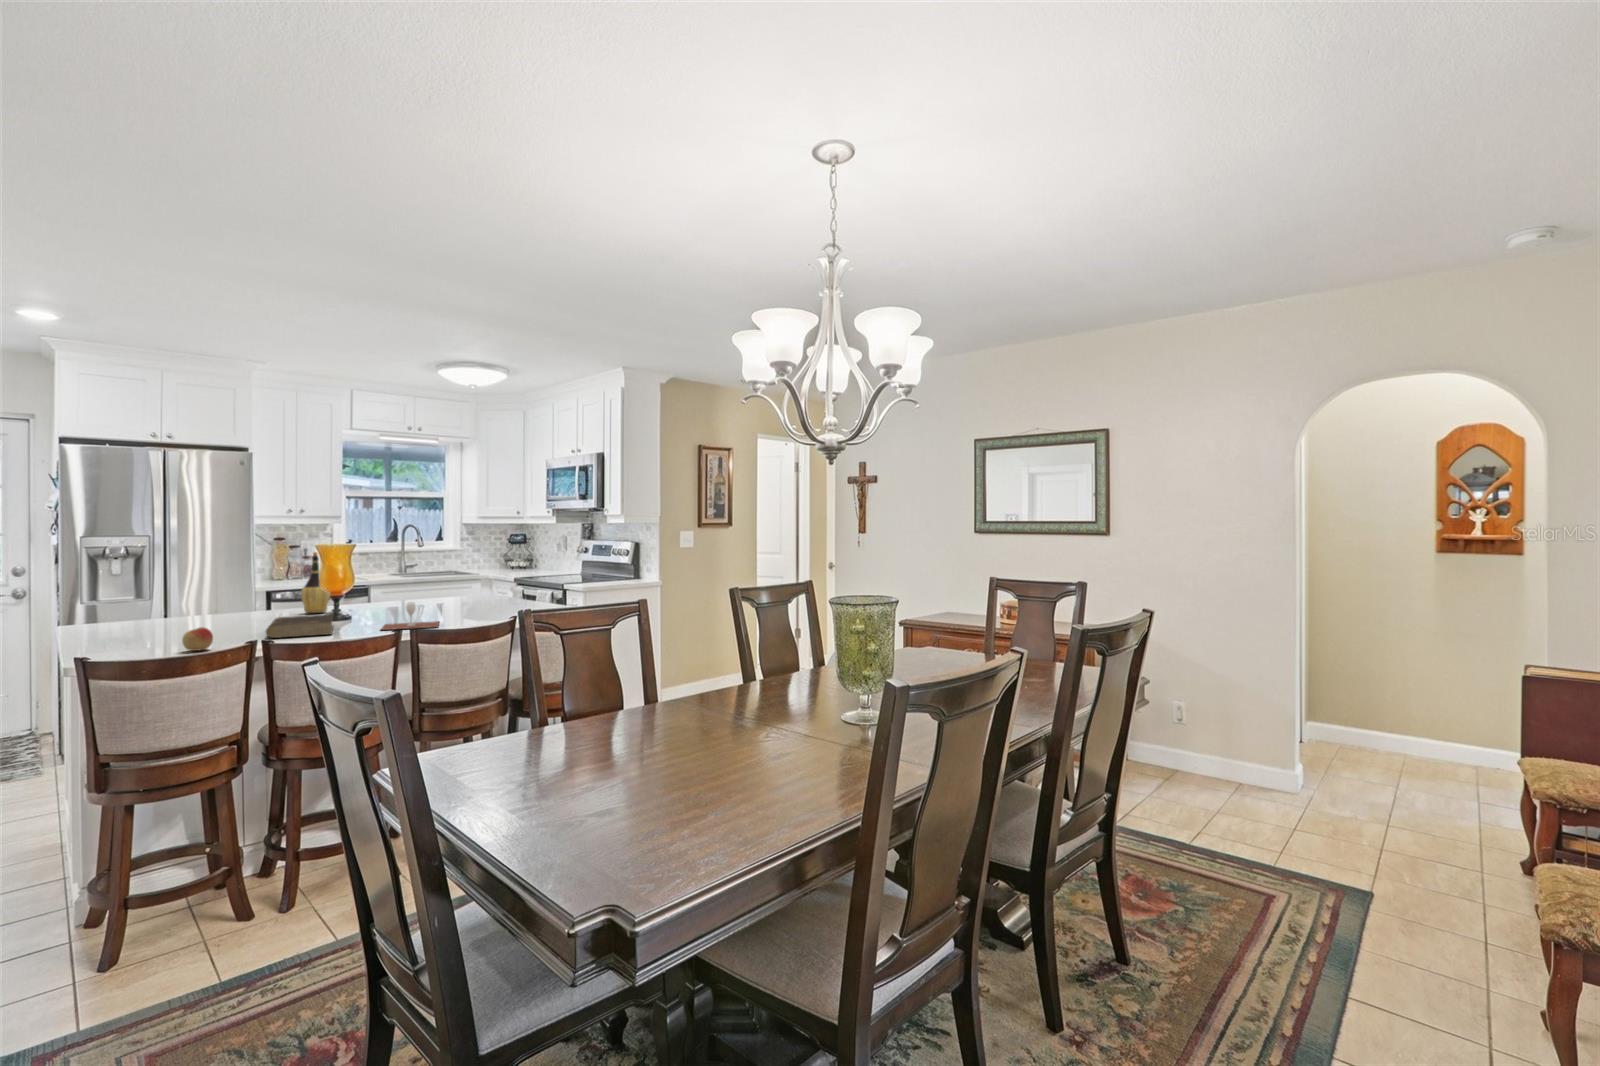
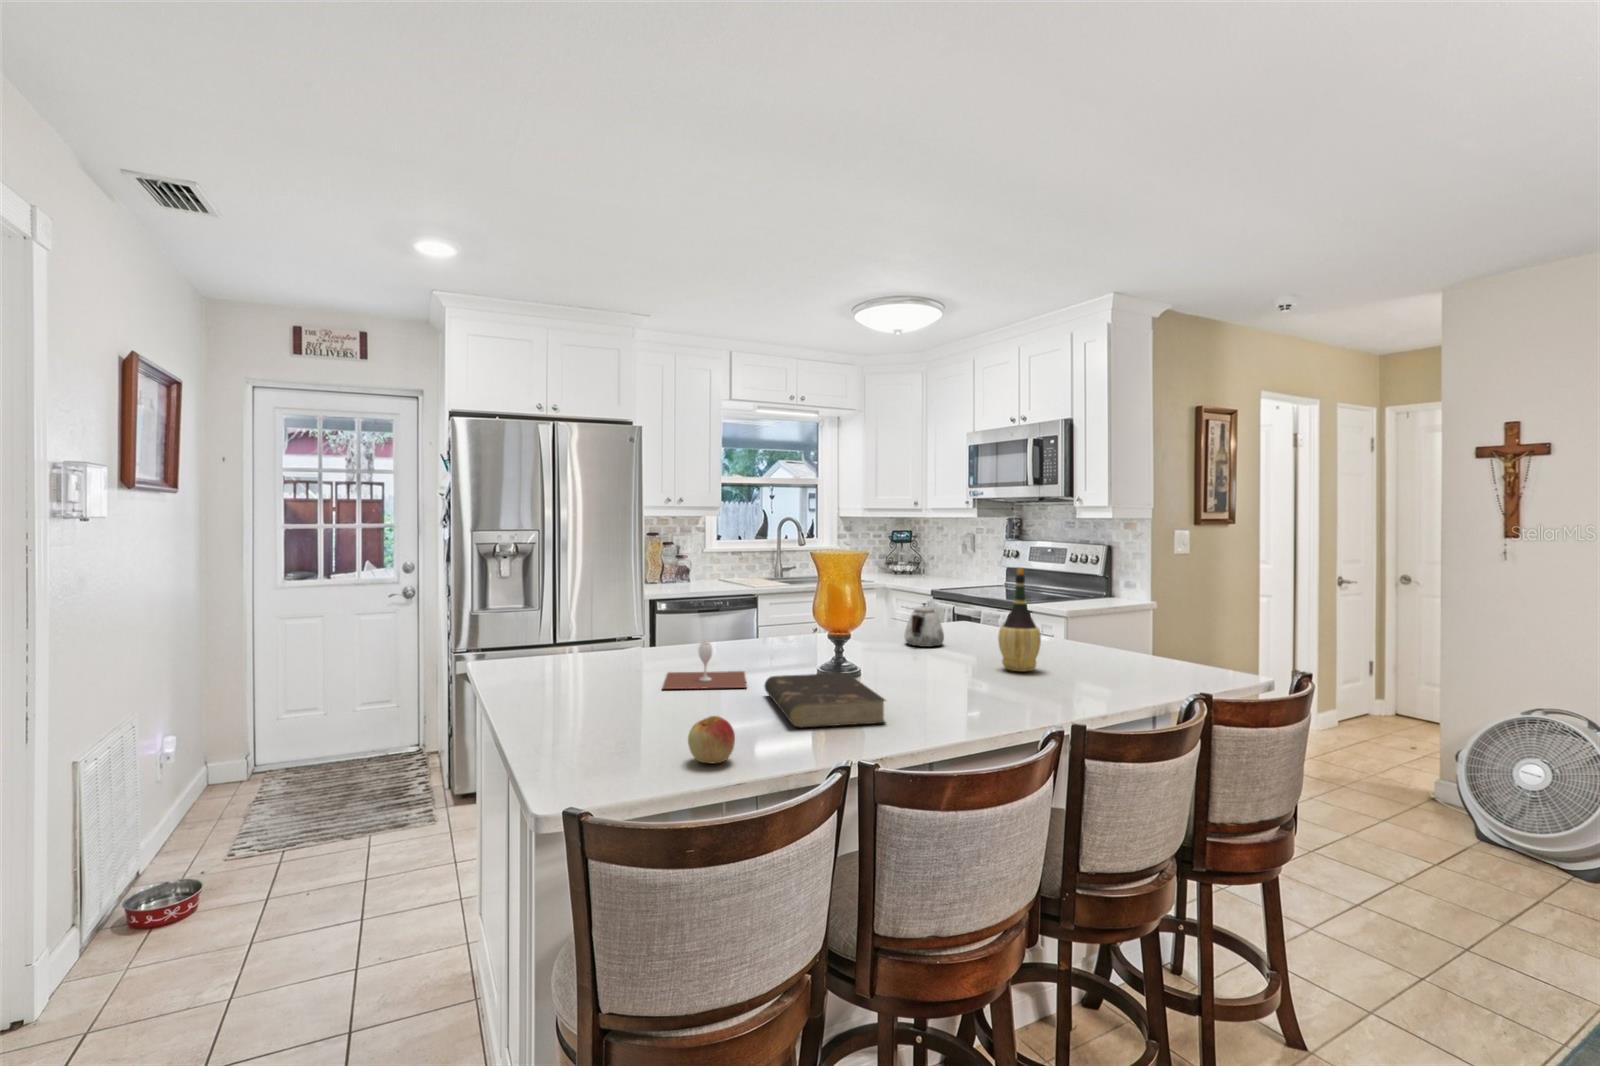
wine bottle: present [301,552,330,613] -> present [998,568,1041,671]
teapot: none [419,578,449,606] -> present [904,603,944,647]
wine glass: present [381,602,439,630] -> present [663,643,747,689]

